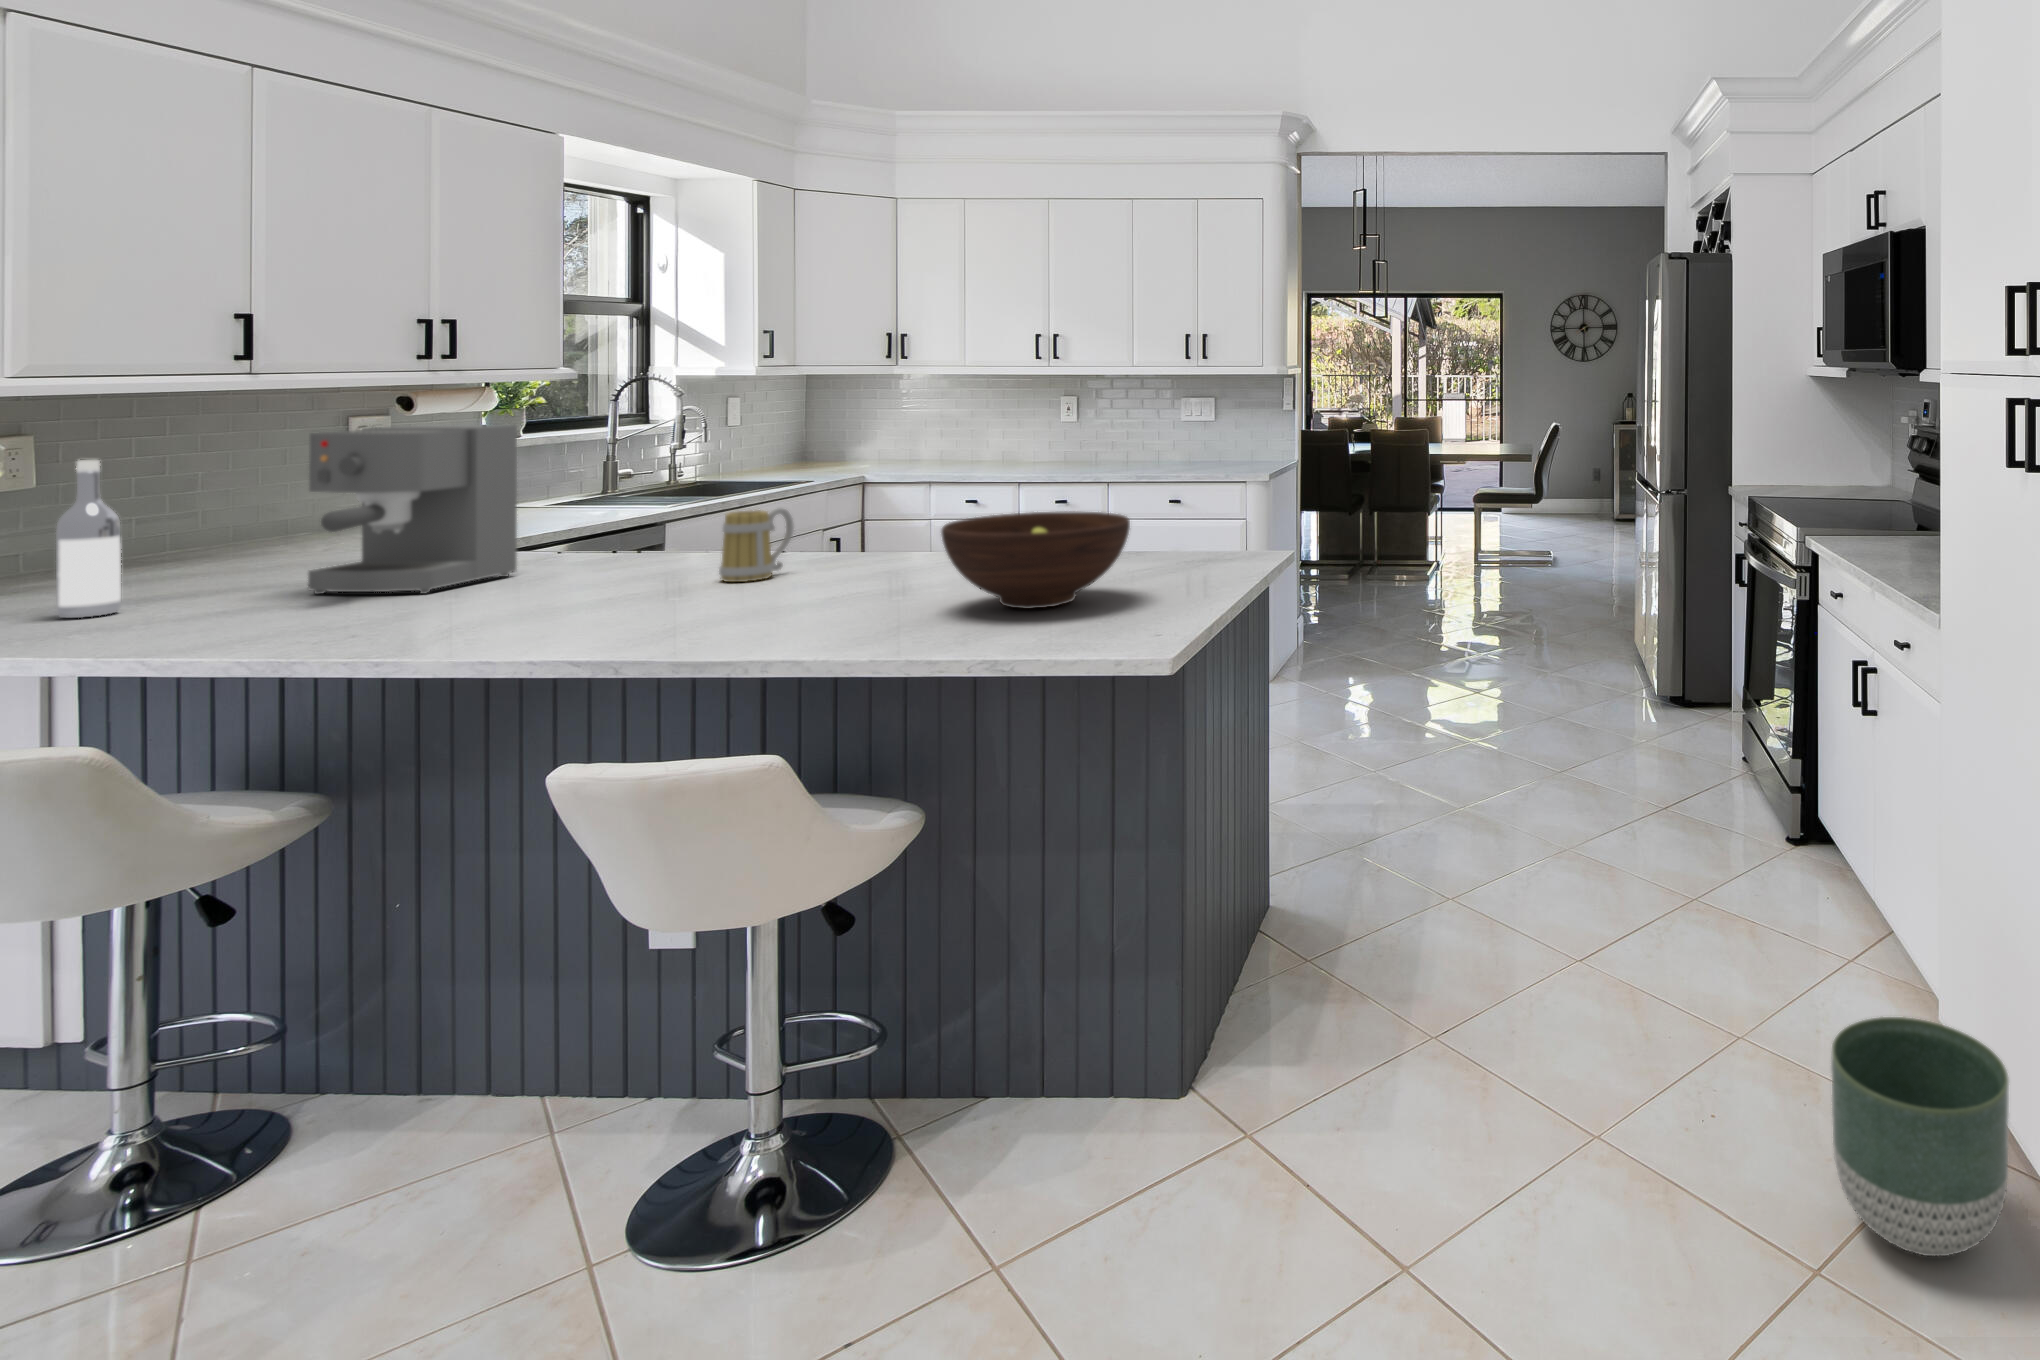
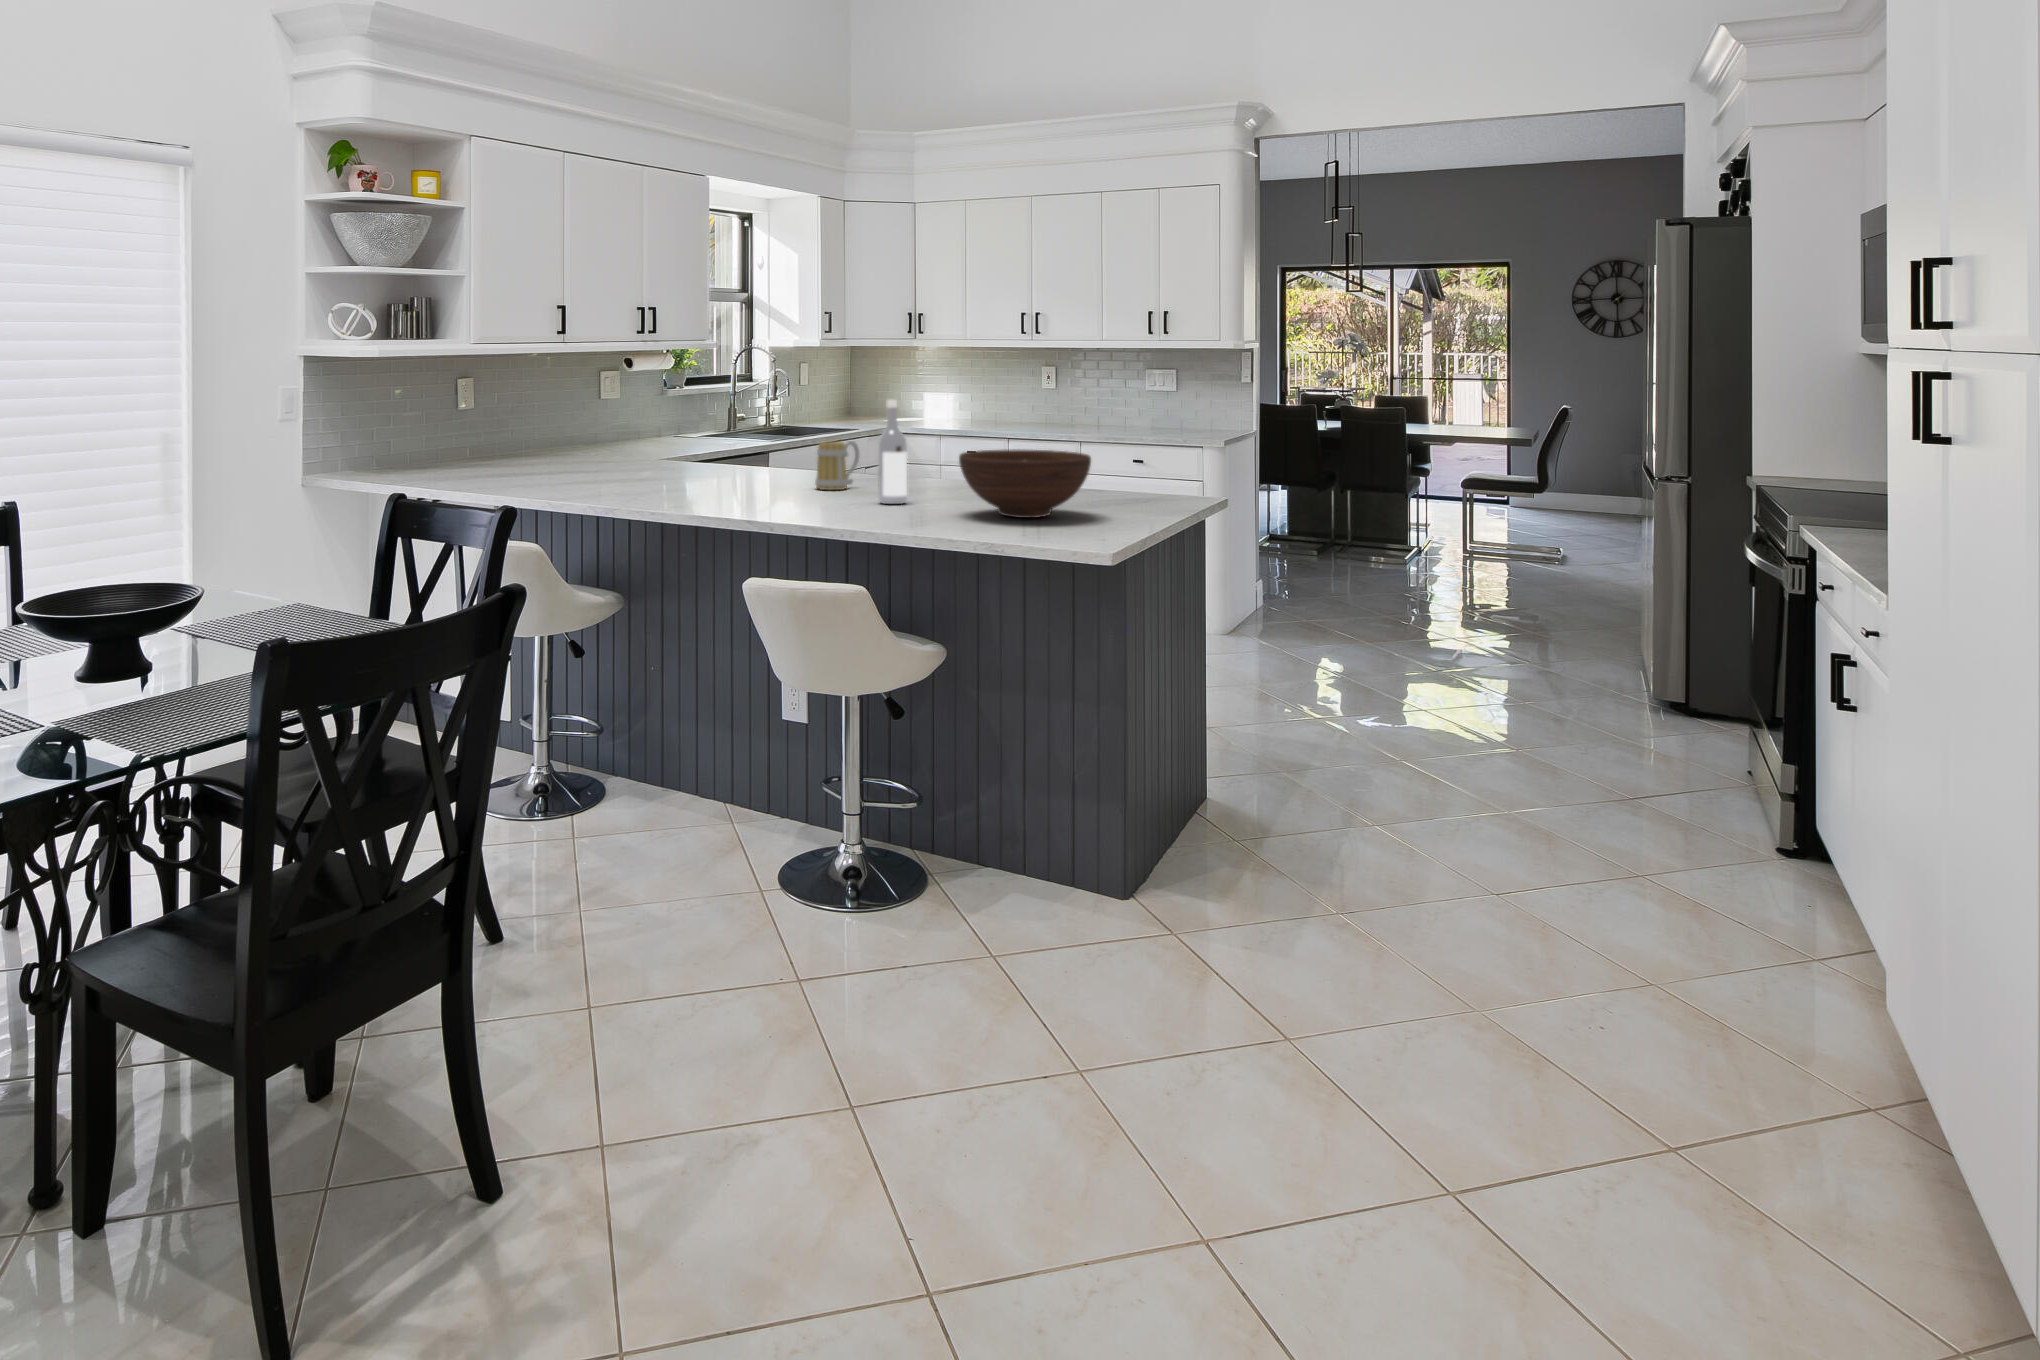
coffee maker: present [308,425,517,594] -> none [598,378,698,484]
wine bottle: present [56,460,121,618] -> present [878,400,907,504]
planter: present [1831,1017,2009,1256] -> none [1694,940,1888,1149]

